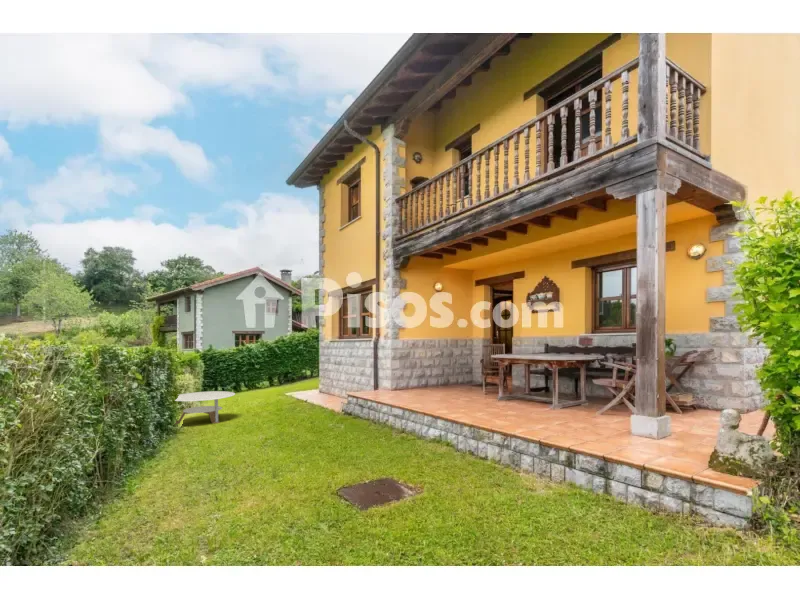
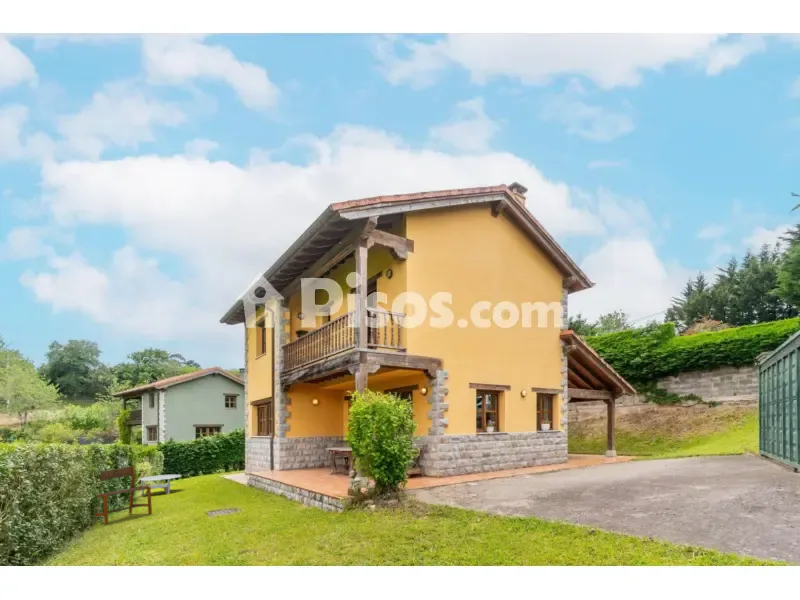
bench: none [41,380,192,523] -> present [95,466,152,524]

